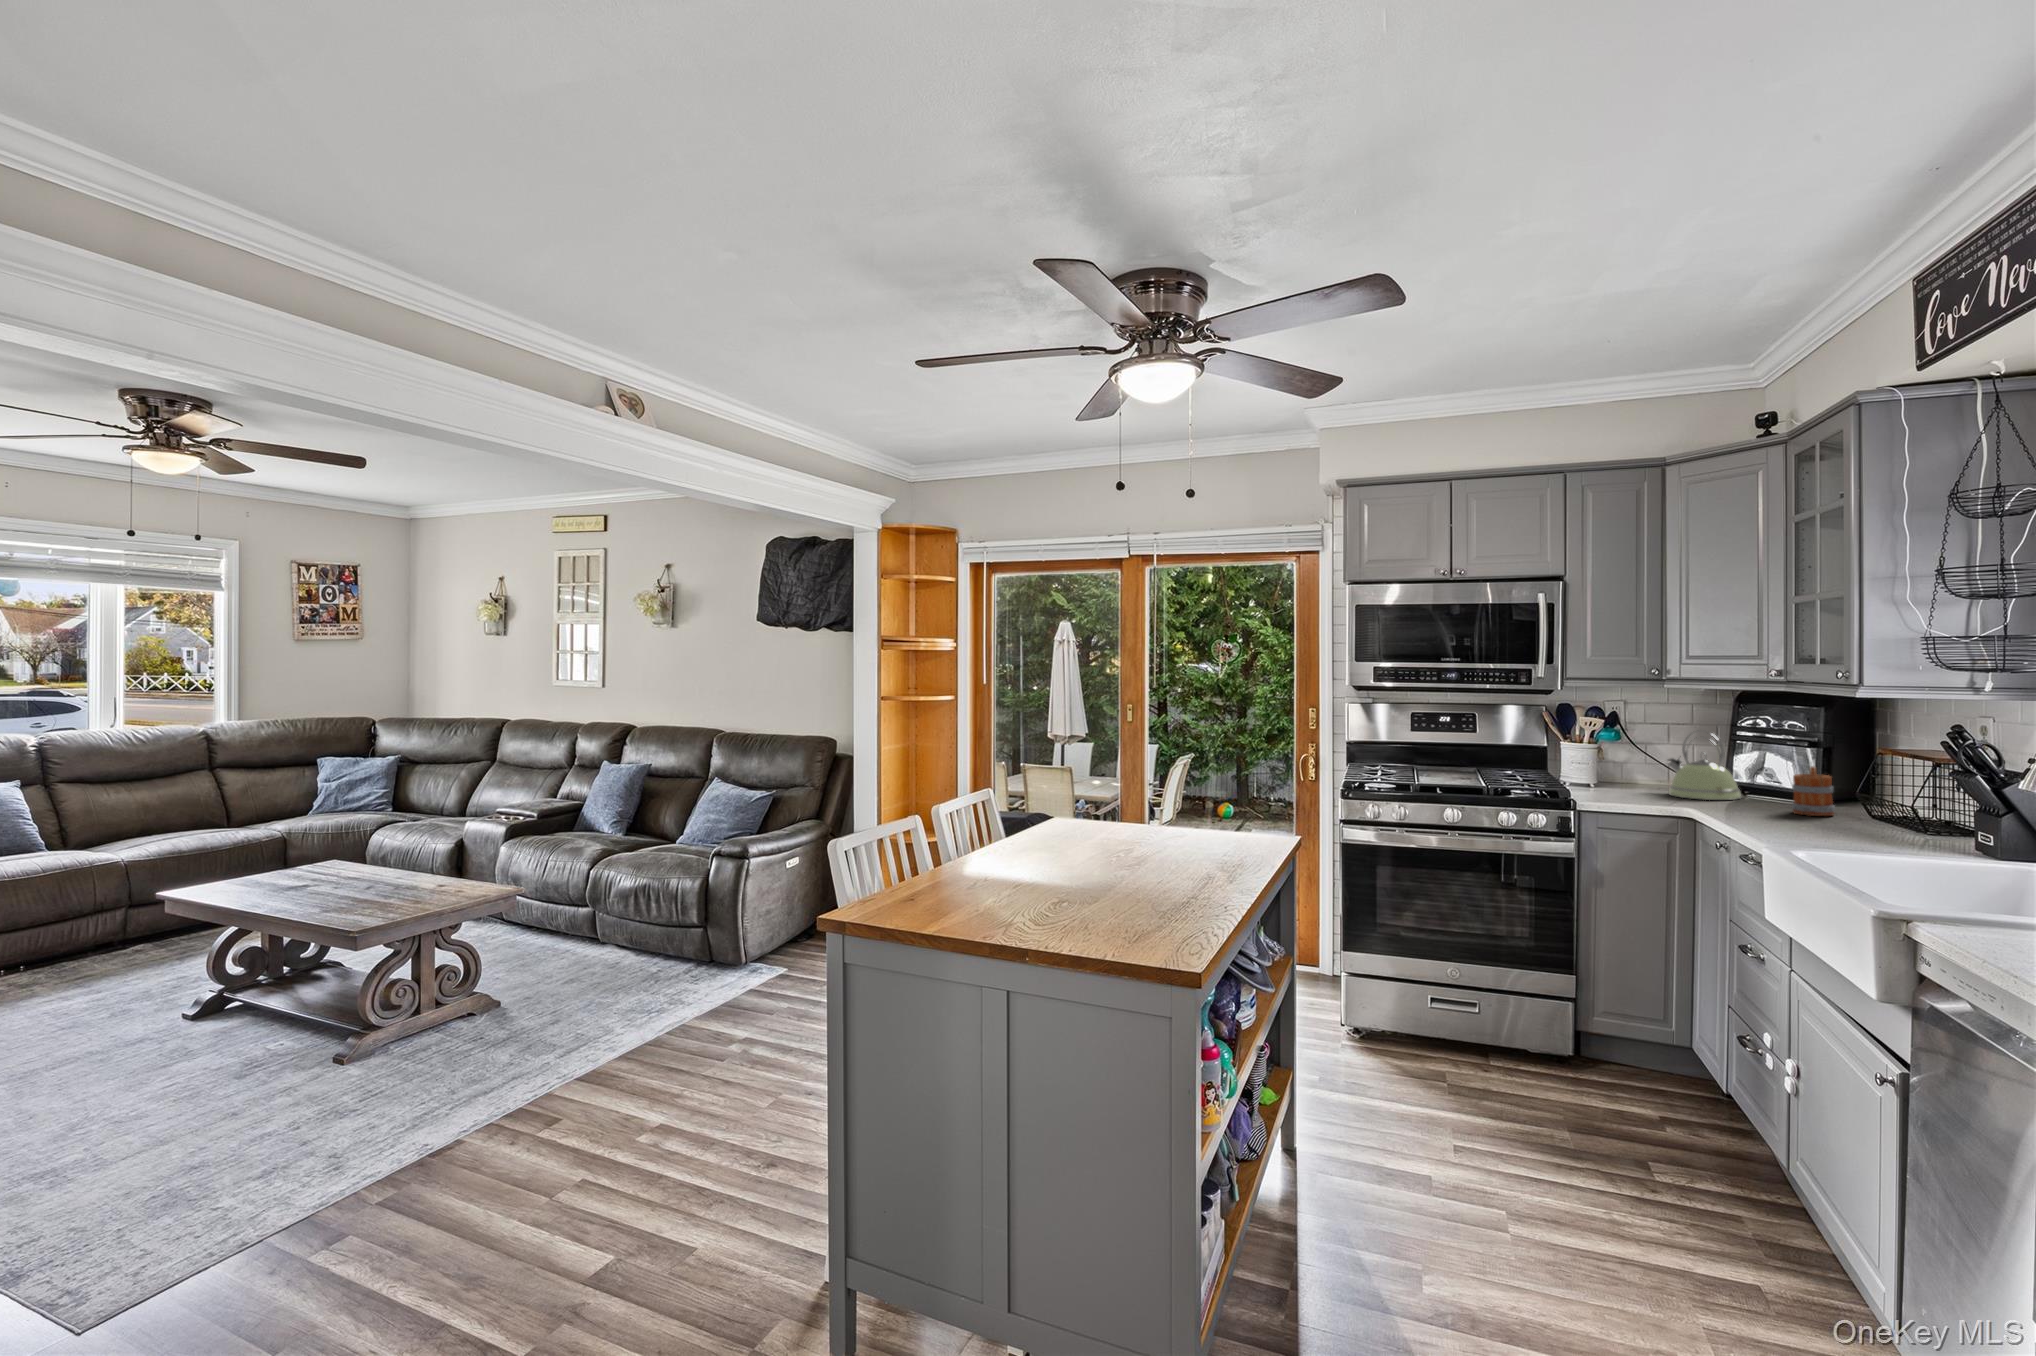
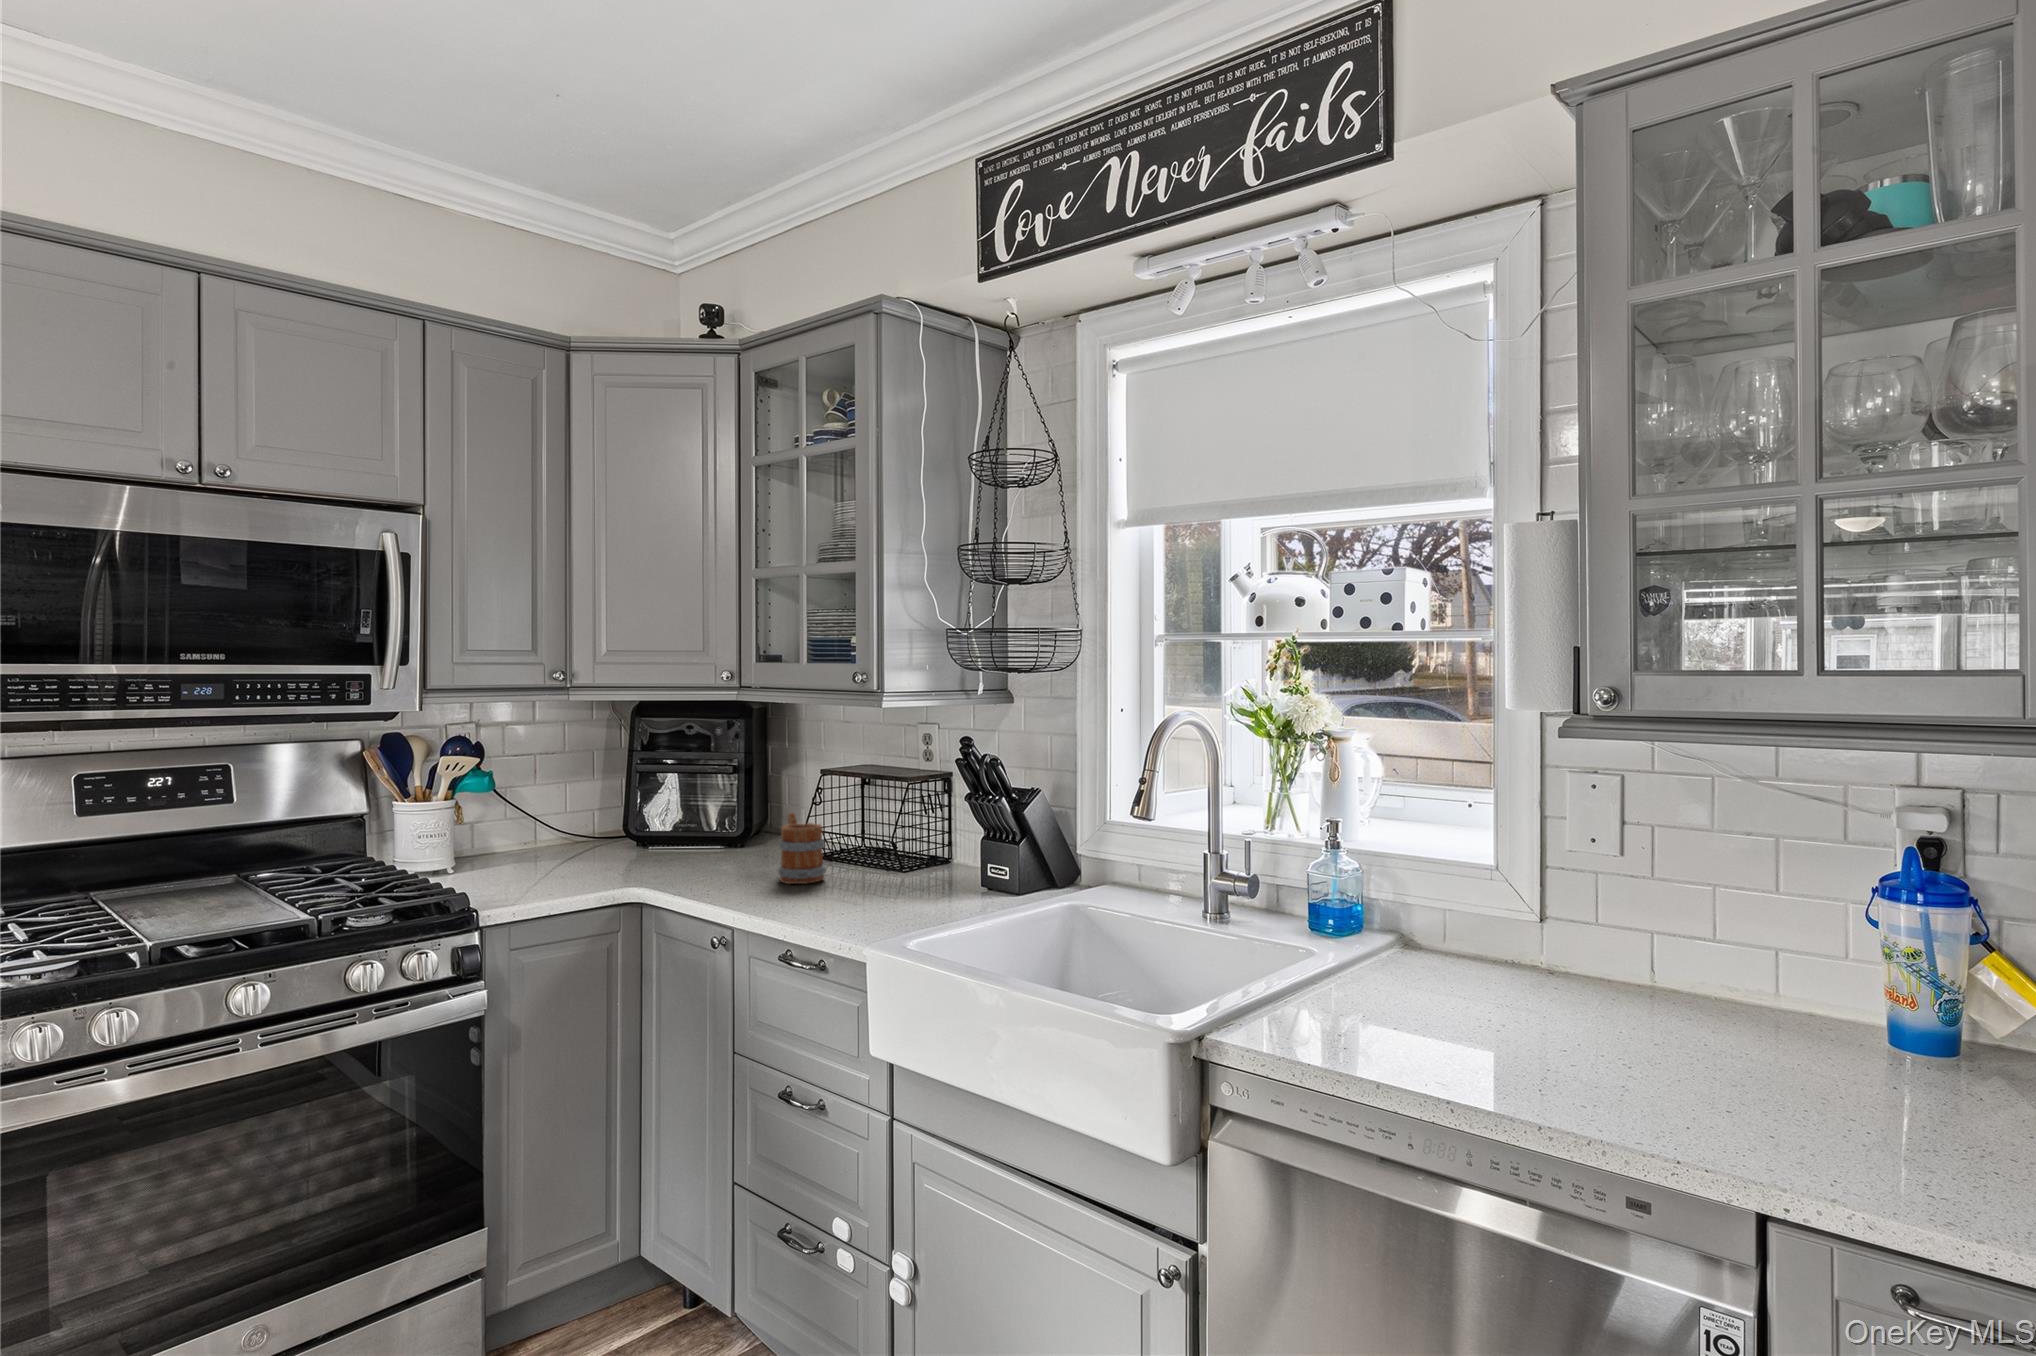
kettle: present [1668,731,1741,800] -> none [586,771,690,881]

